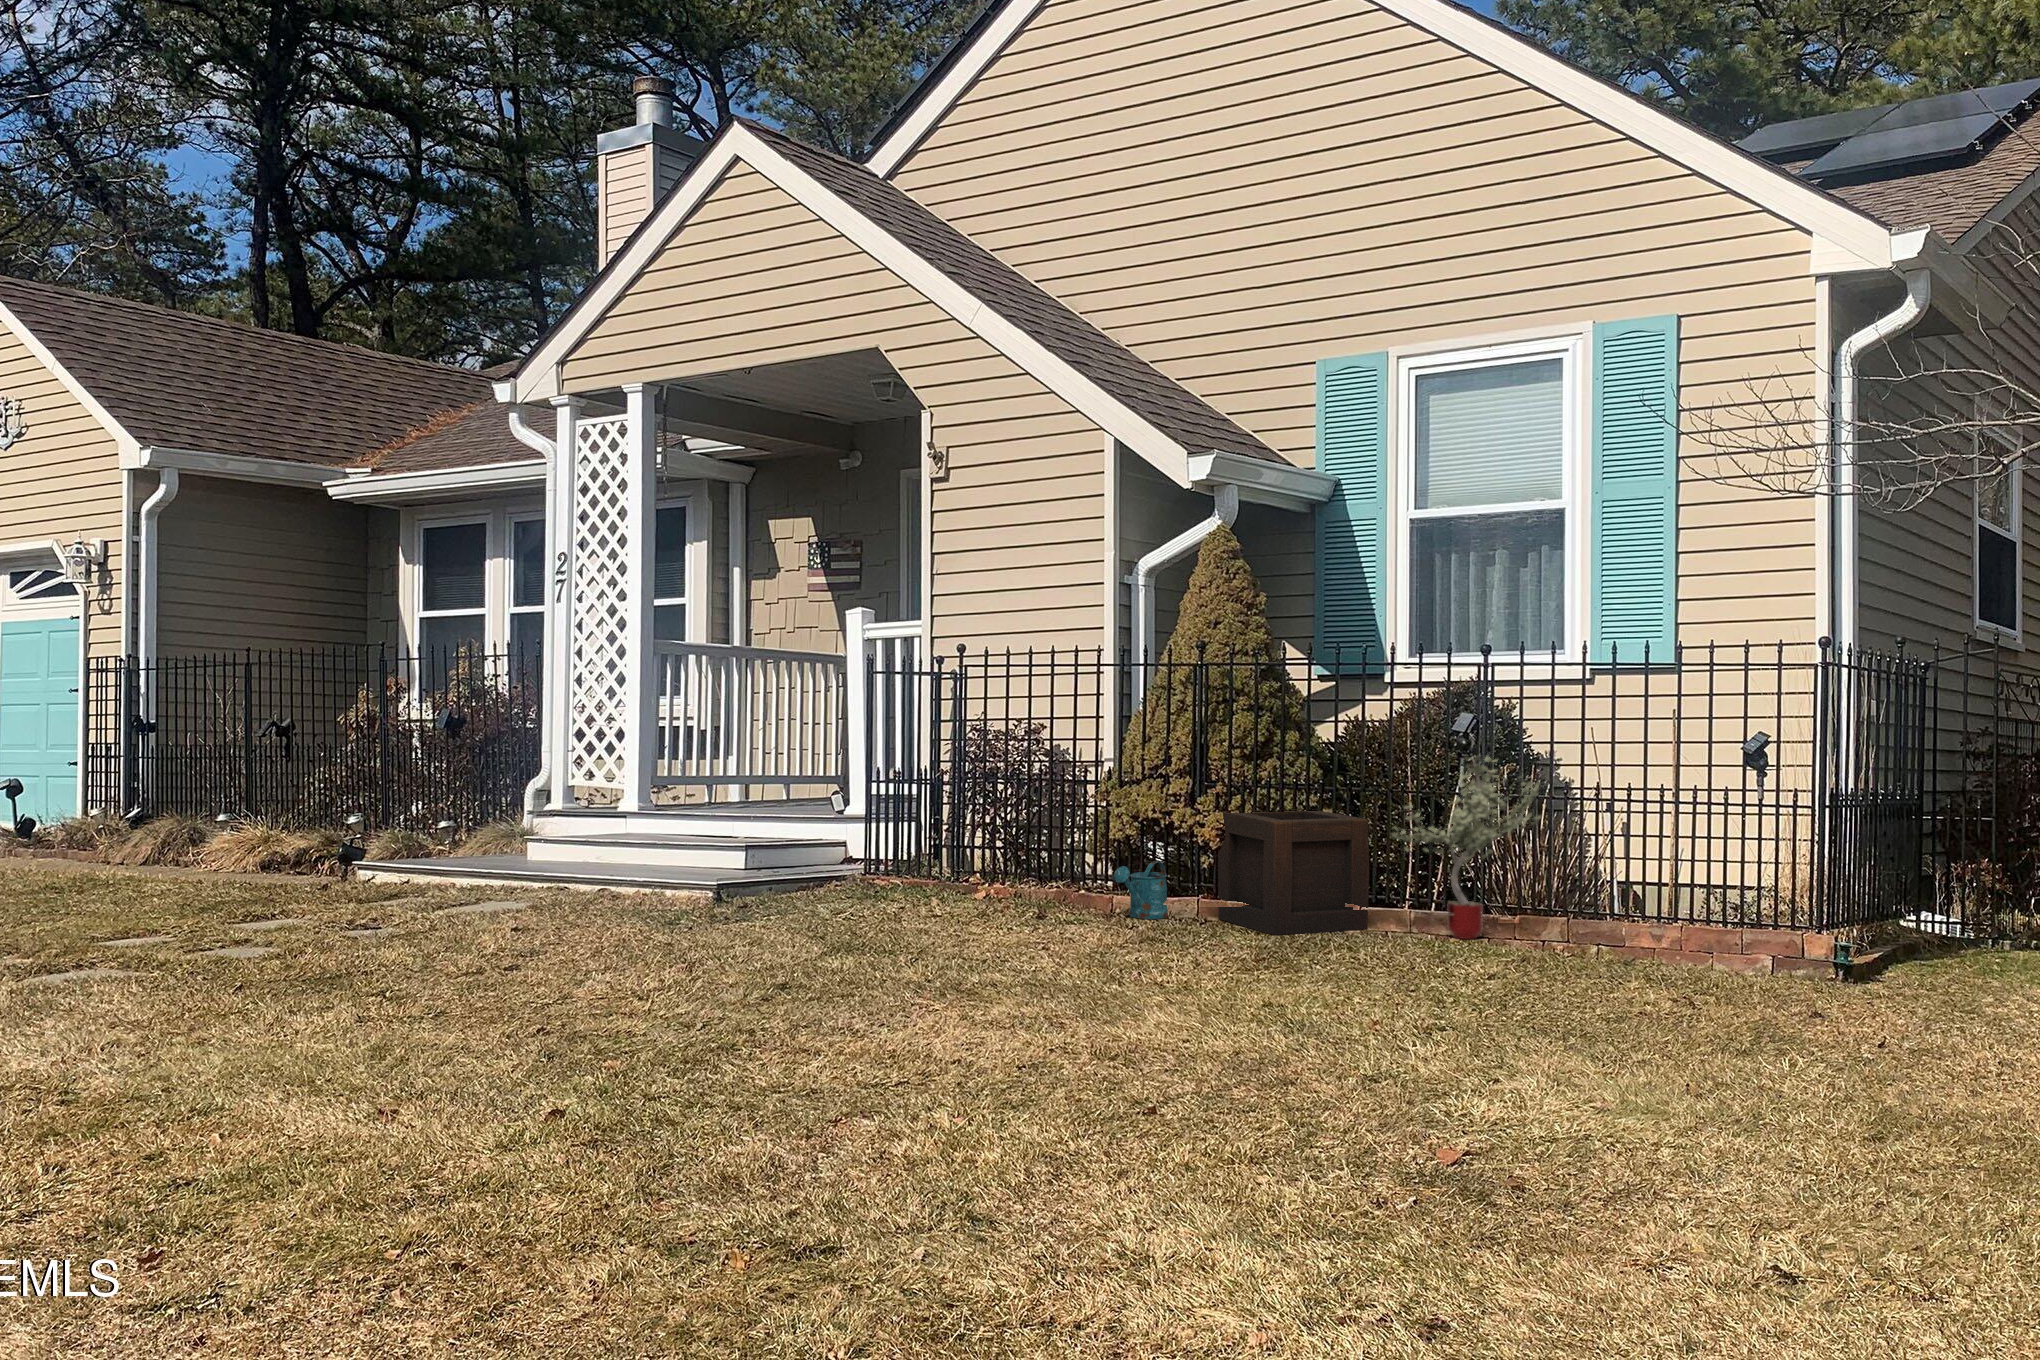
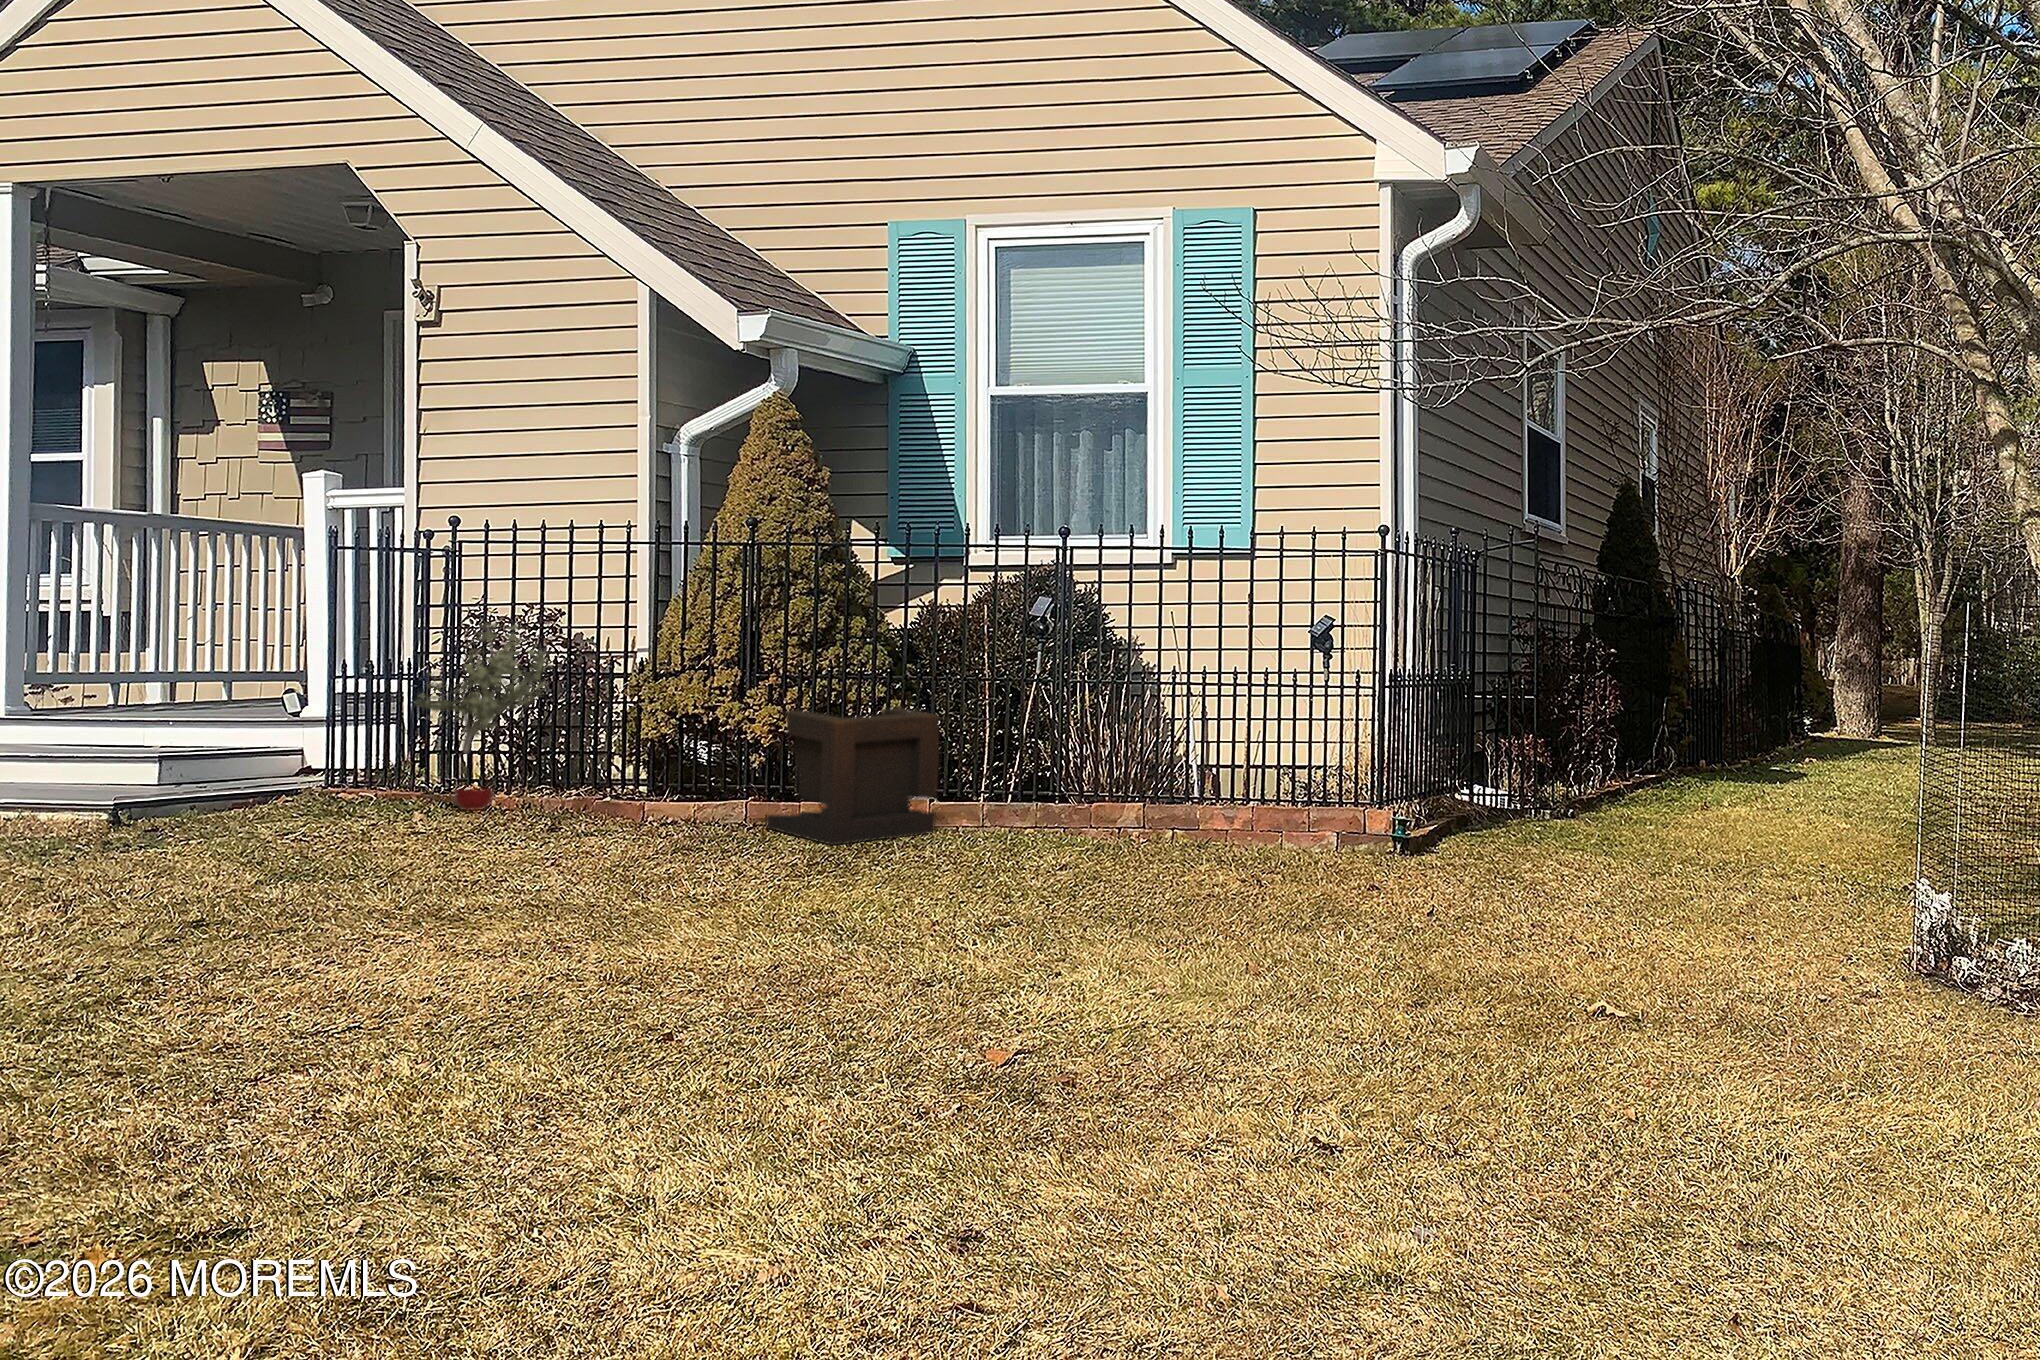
potted tree: present [1392,756,1540,939] -> present [415,623,551,810]
watering can: present [1114,861,1168,919] -> none [645,766,708,832]

